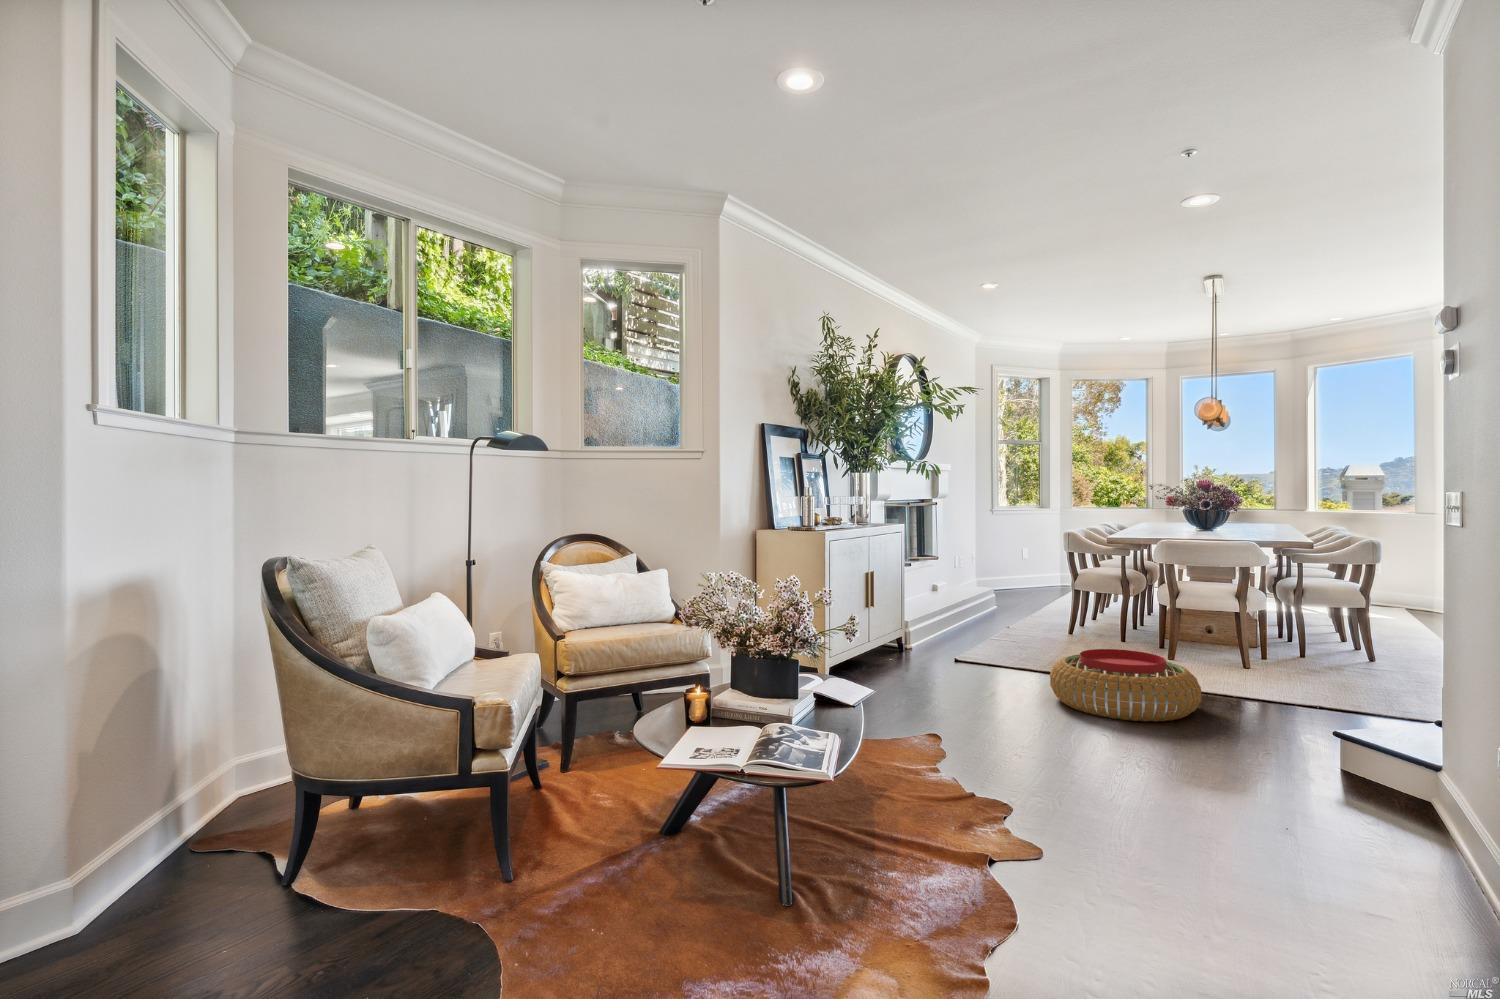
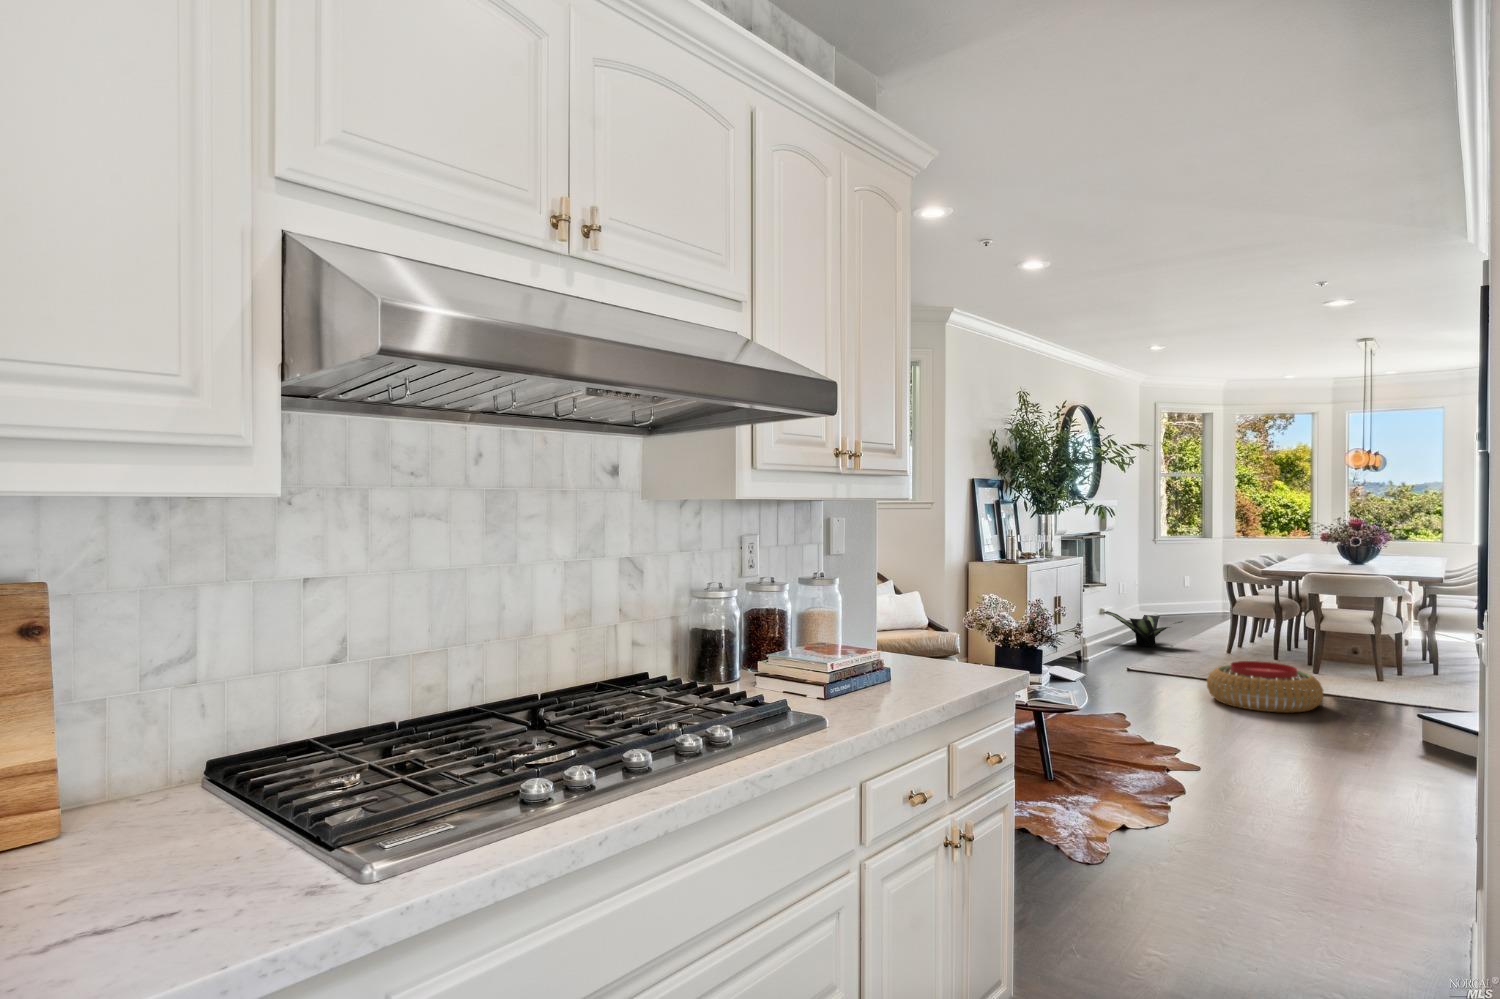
potted plant: none [934,589,1022,628] -> present [1103,611,1183,647]

